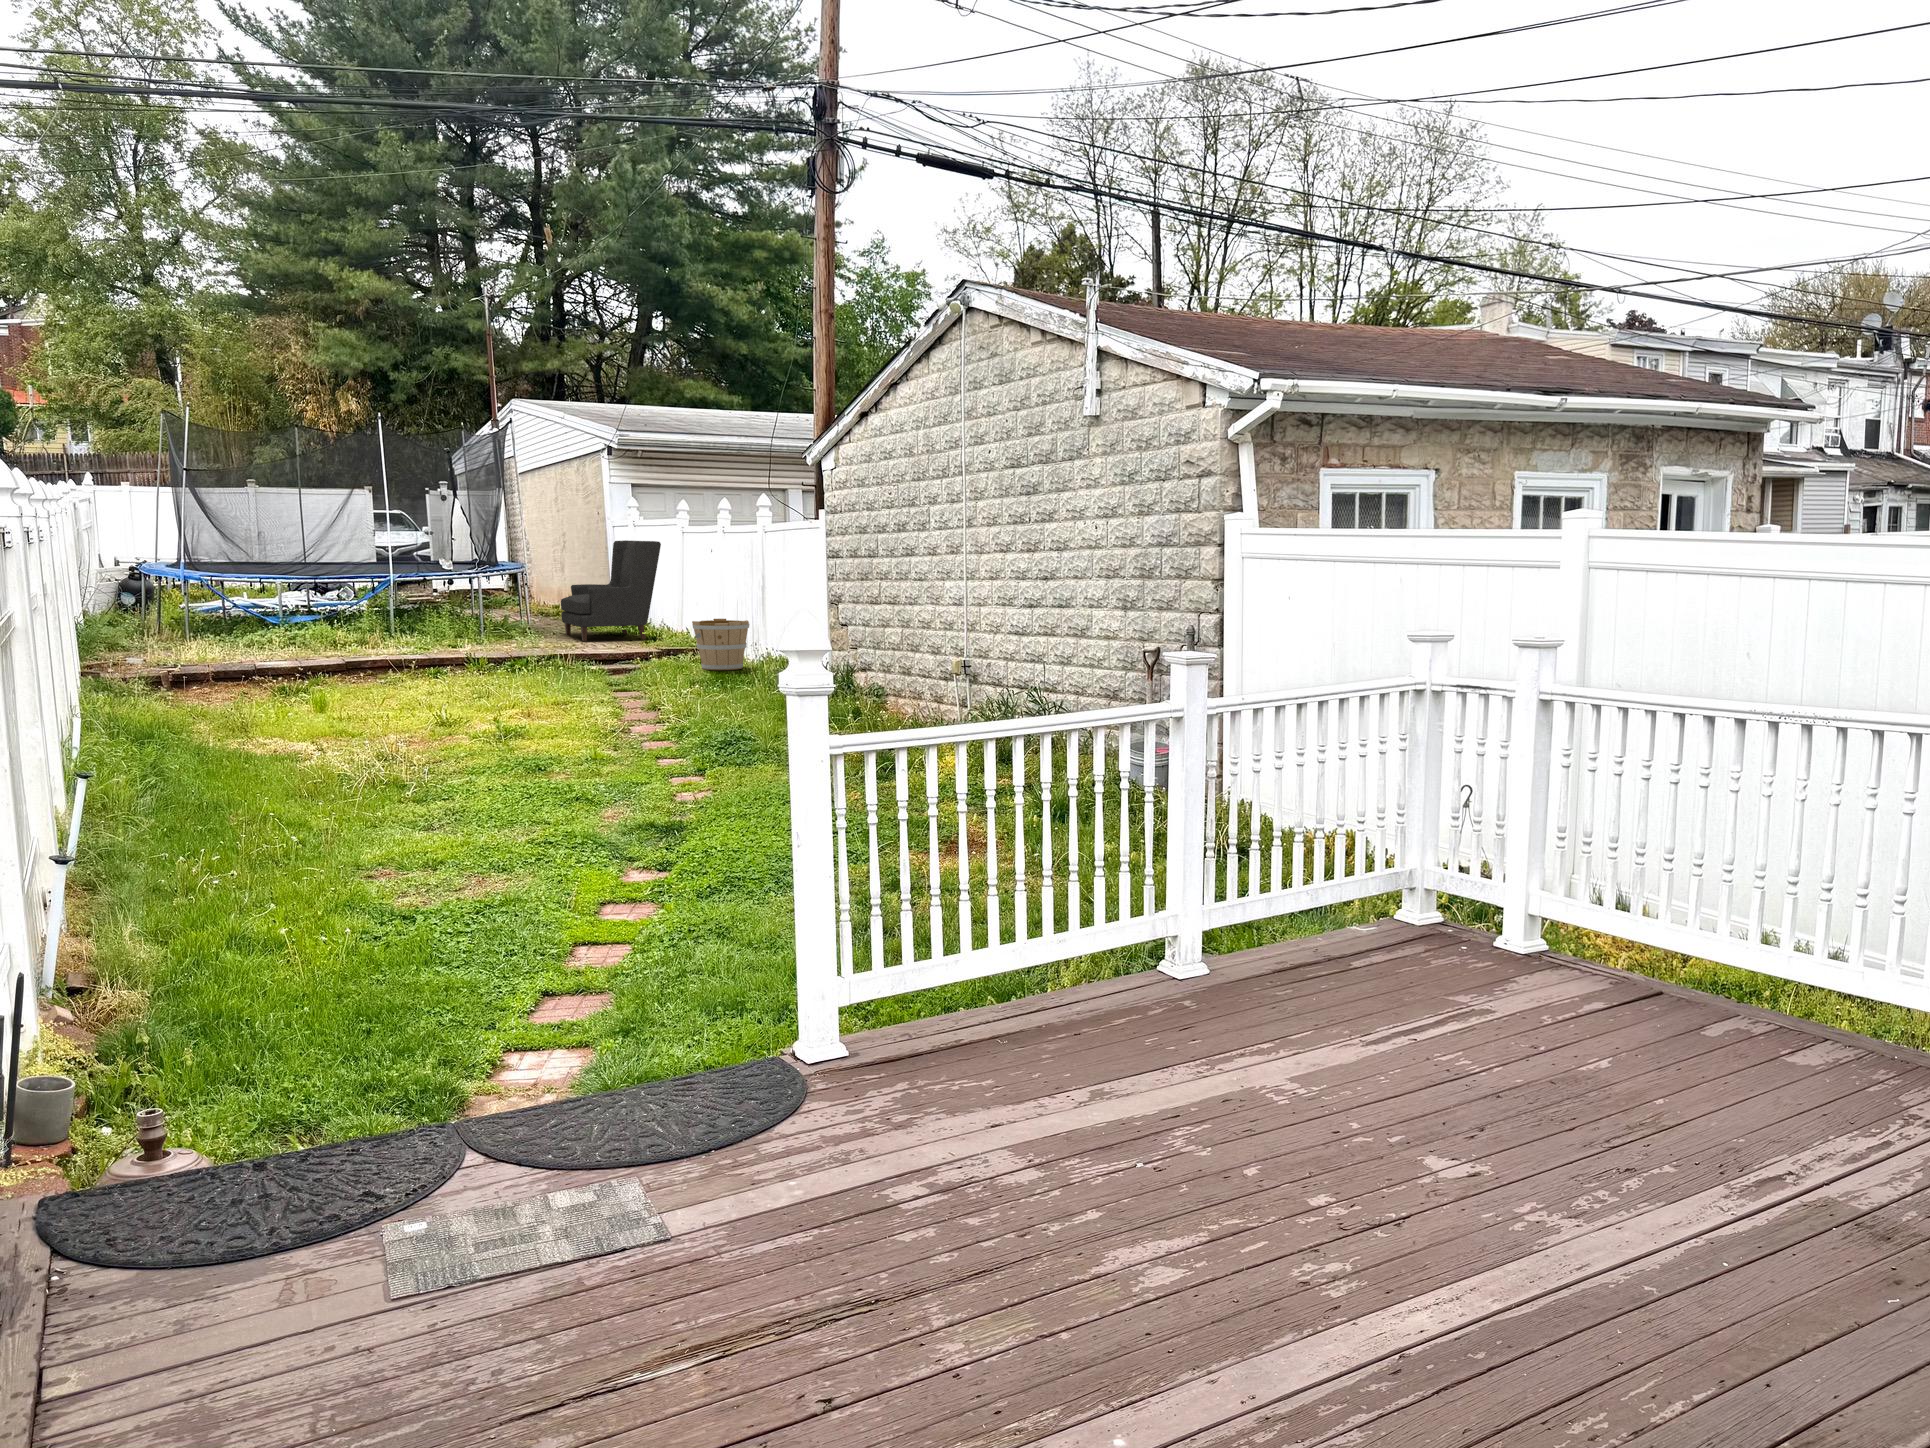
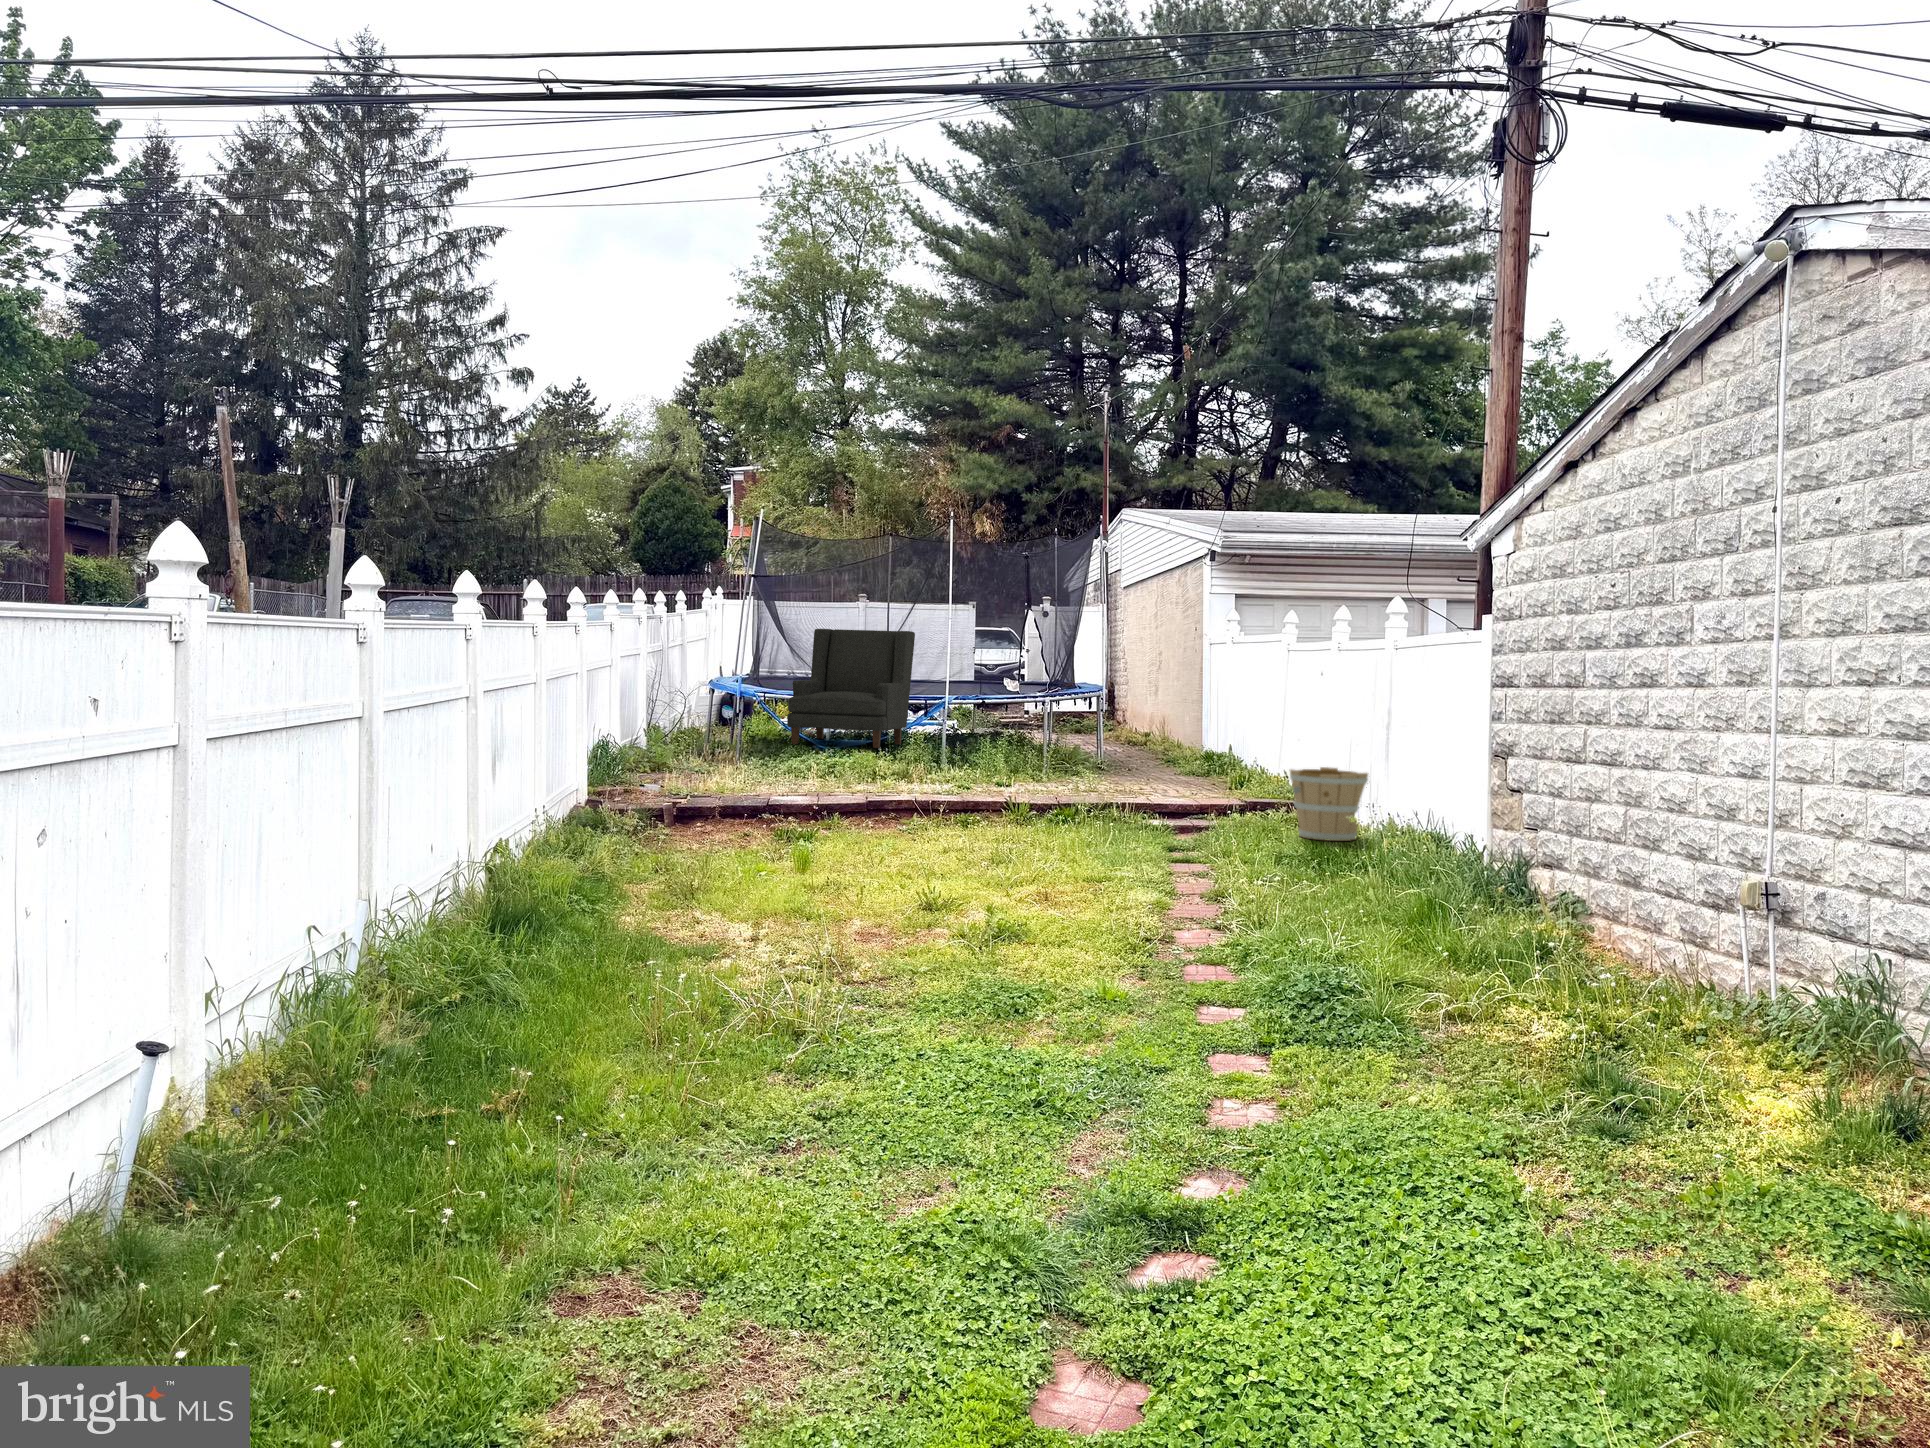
chair: present [561,540,661,641] -> present [787,629,915,748]

